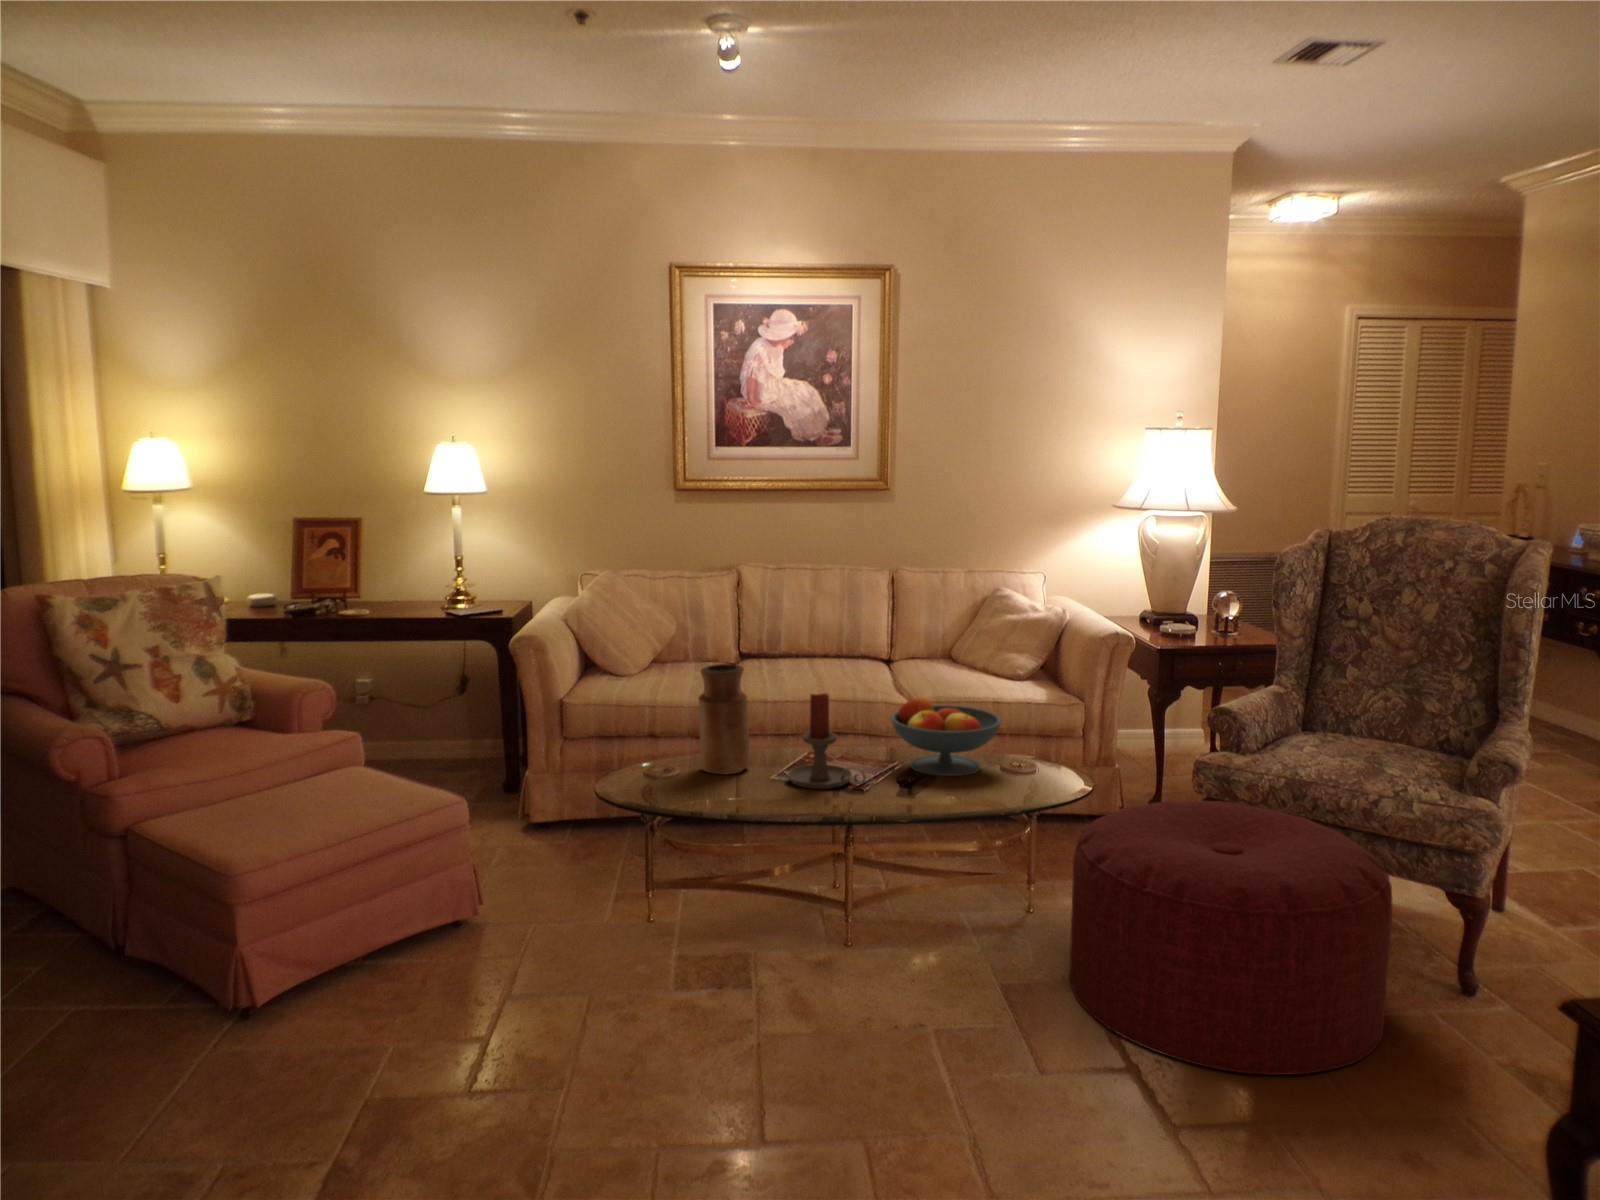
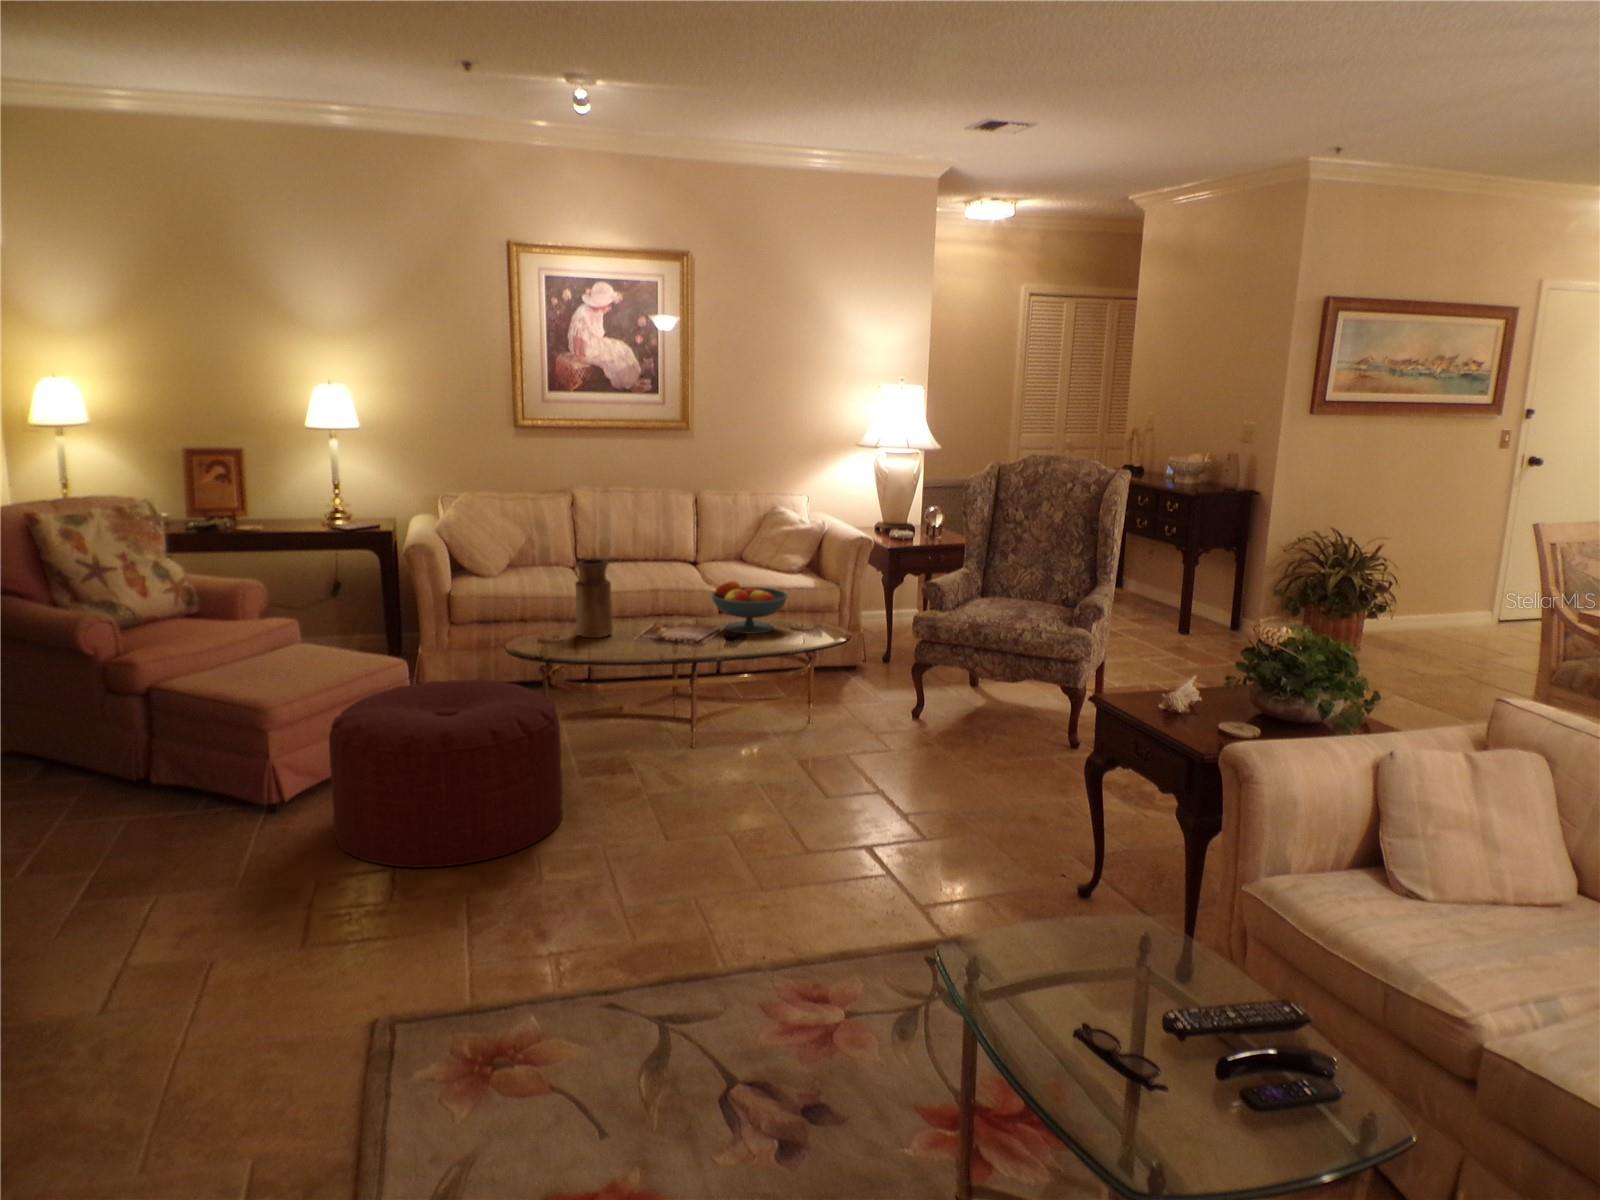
candle holder: present [788,693,866,789] -> none [643,577,700,643]
ottoman: present [1069,801,1393,1075] -> present [329,679,563,868]

